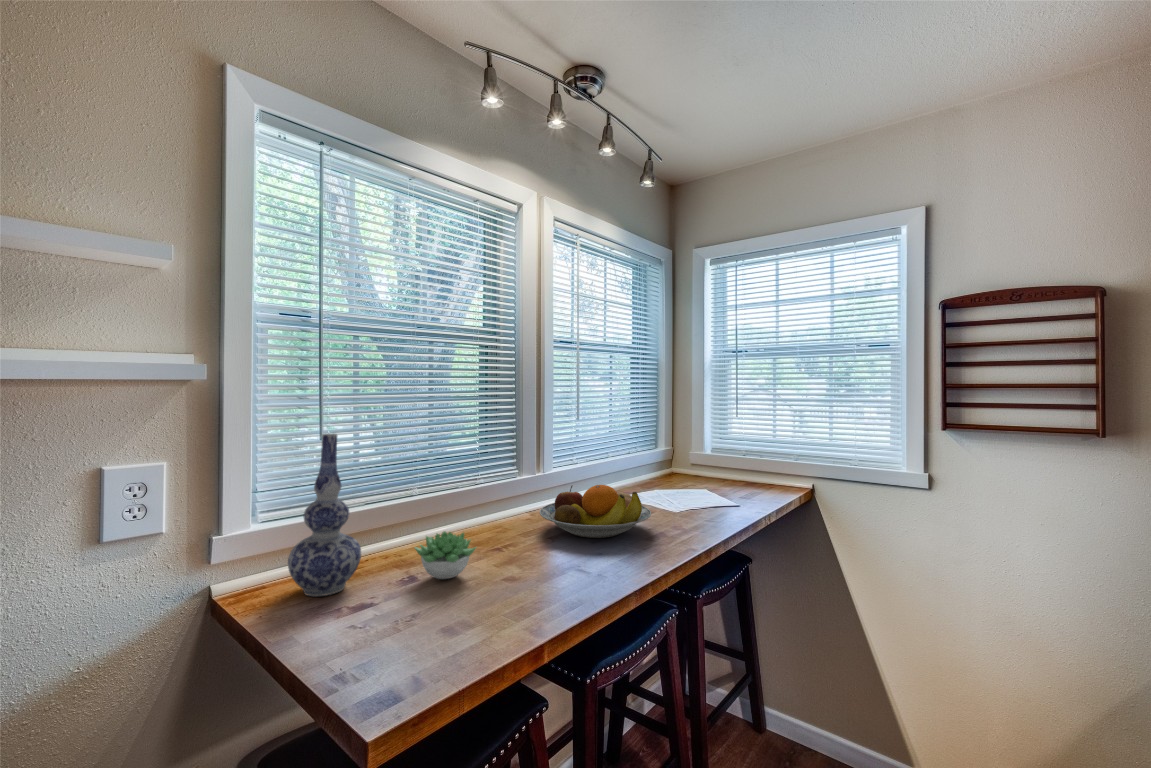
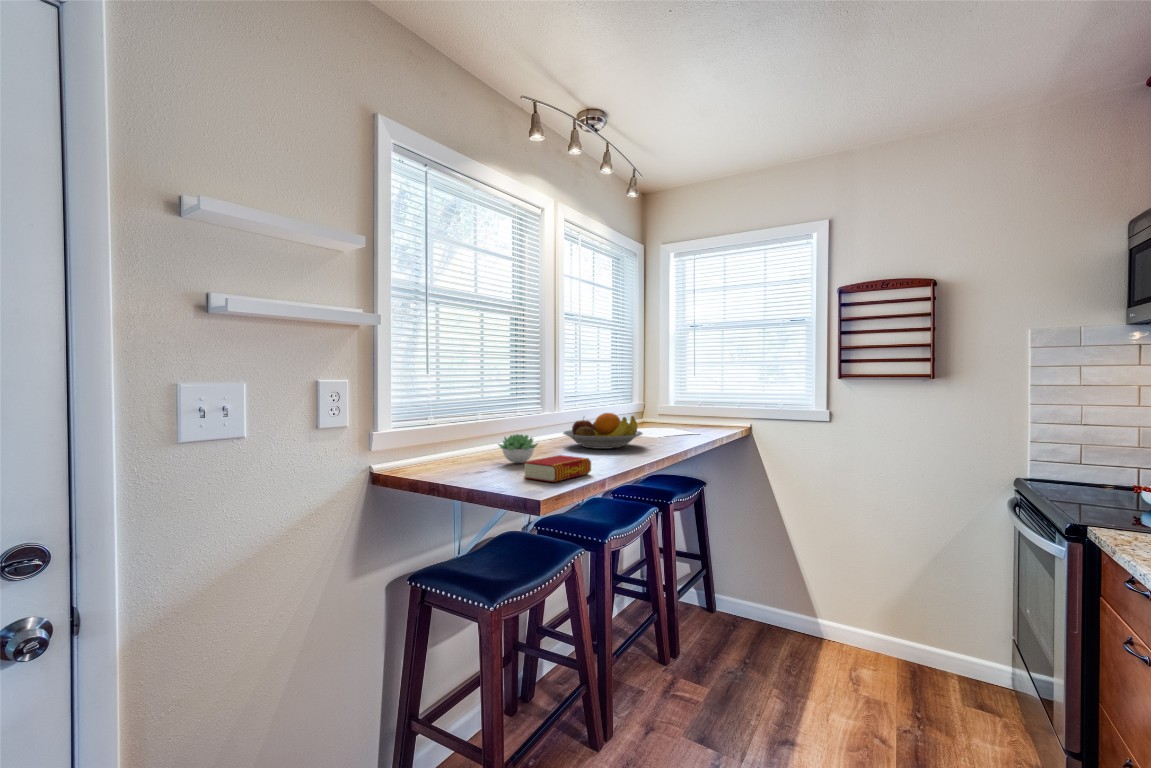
vase: present [288,433,361,596] -> none [421,365,466,470]
book: none [417,580,535,656] -> present [524,455,591,482]

